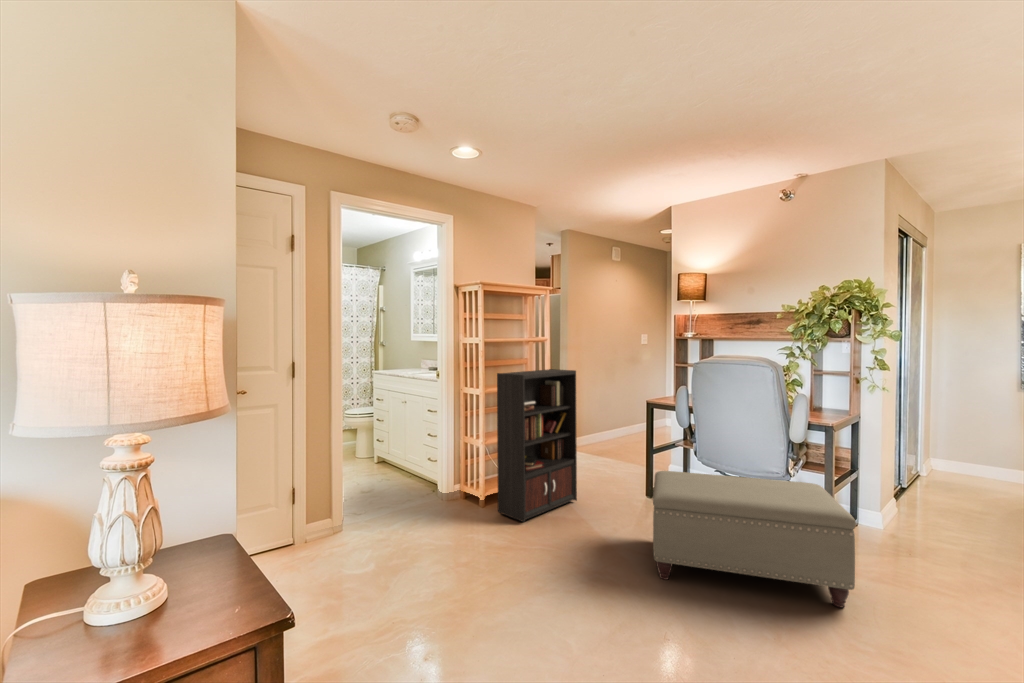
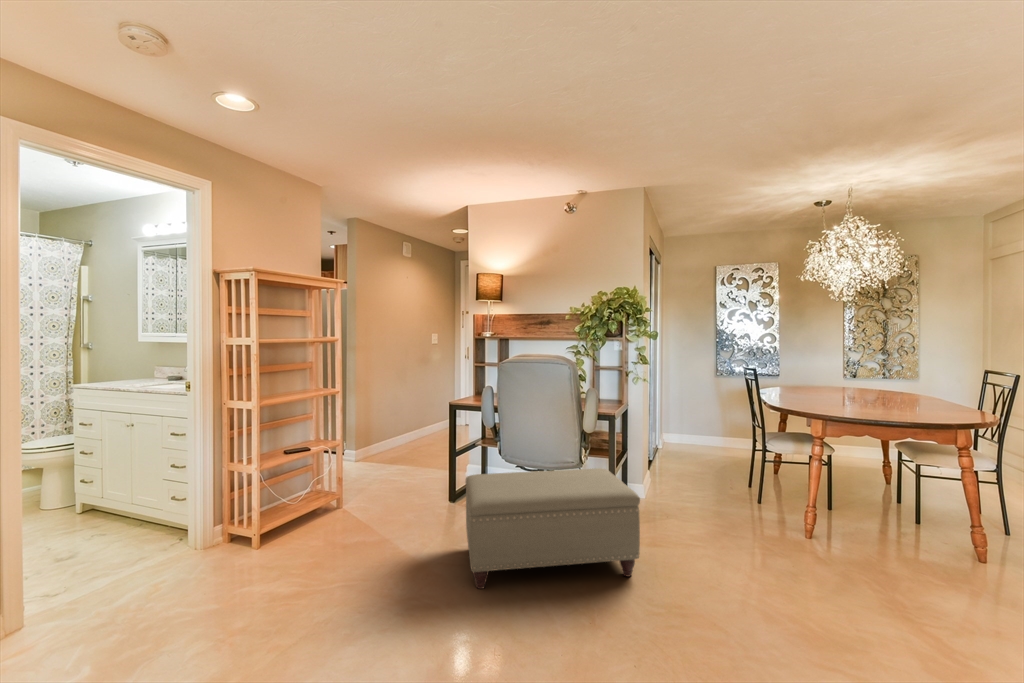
bookcase: present [497,369,577,522] -> none [278,374,377,558]

